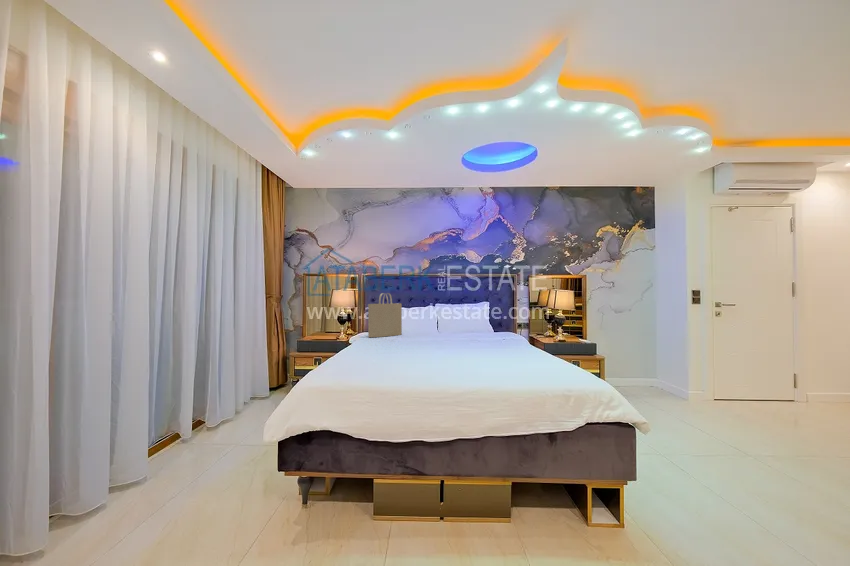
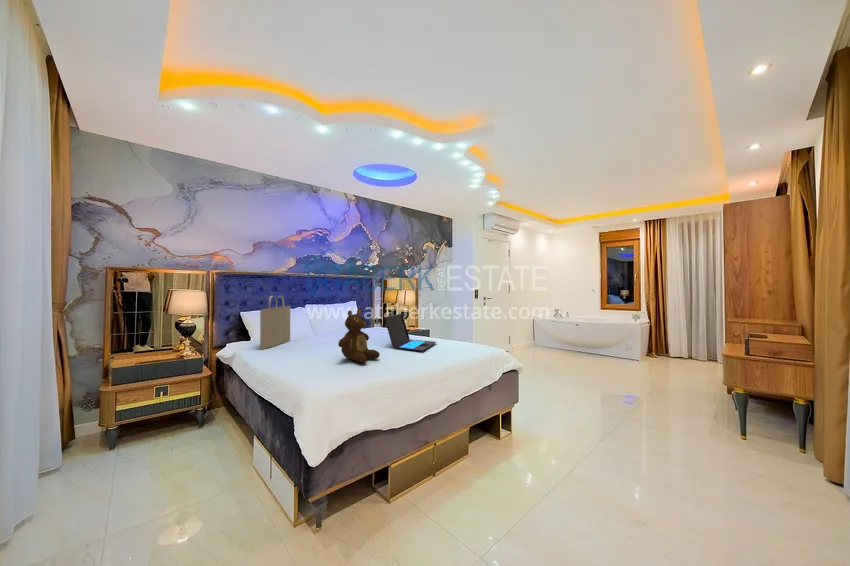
teddy bear: none [397,303,435,353] -> present [338,309,380,363]
laptop: none [462,314,527,353] -> present [385,313,436,351]

